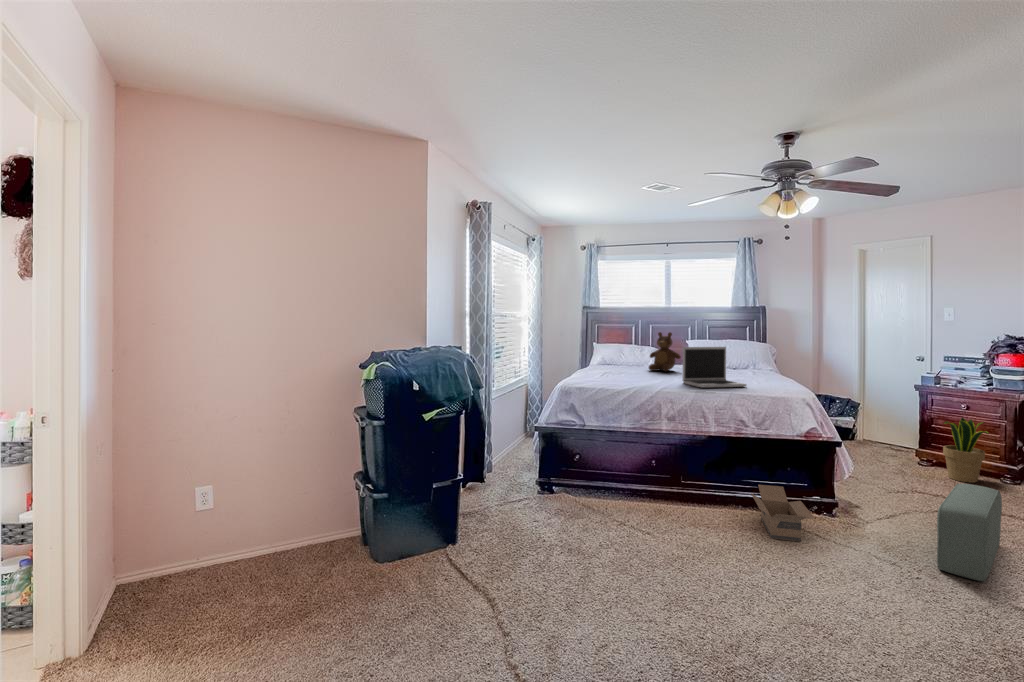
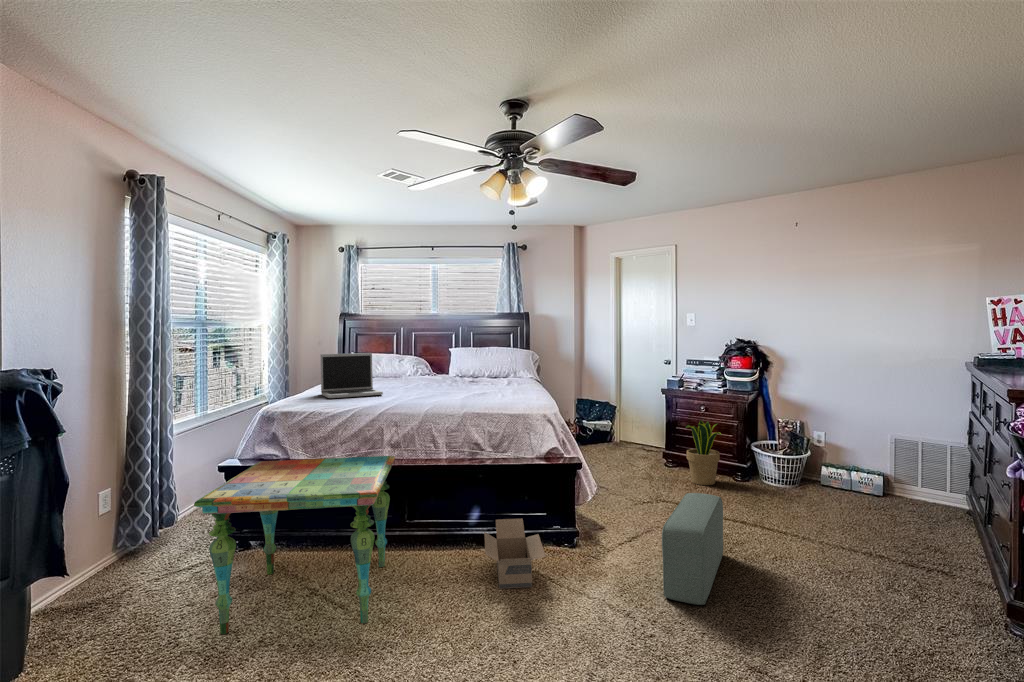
teddy bear: present [649,332,681,371] -> none [390,341,428,388]
laptop: present [682,347,746,387] -> present [320,353,383,398]
side table: none [556,420,683,544] -> present [194,456,395,634]

